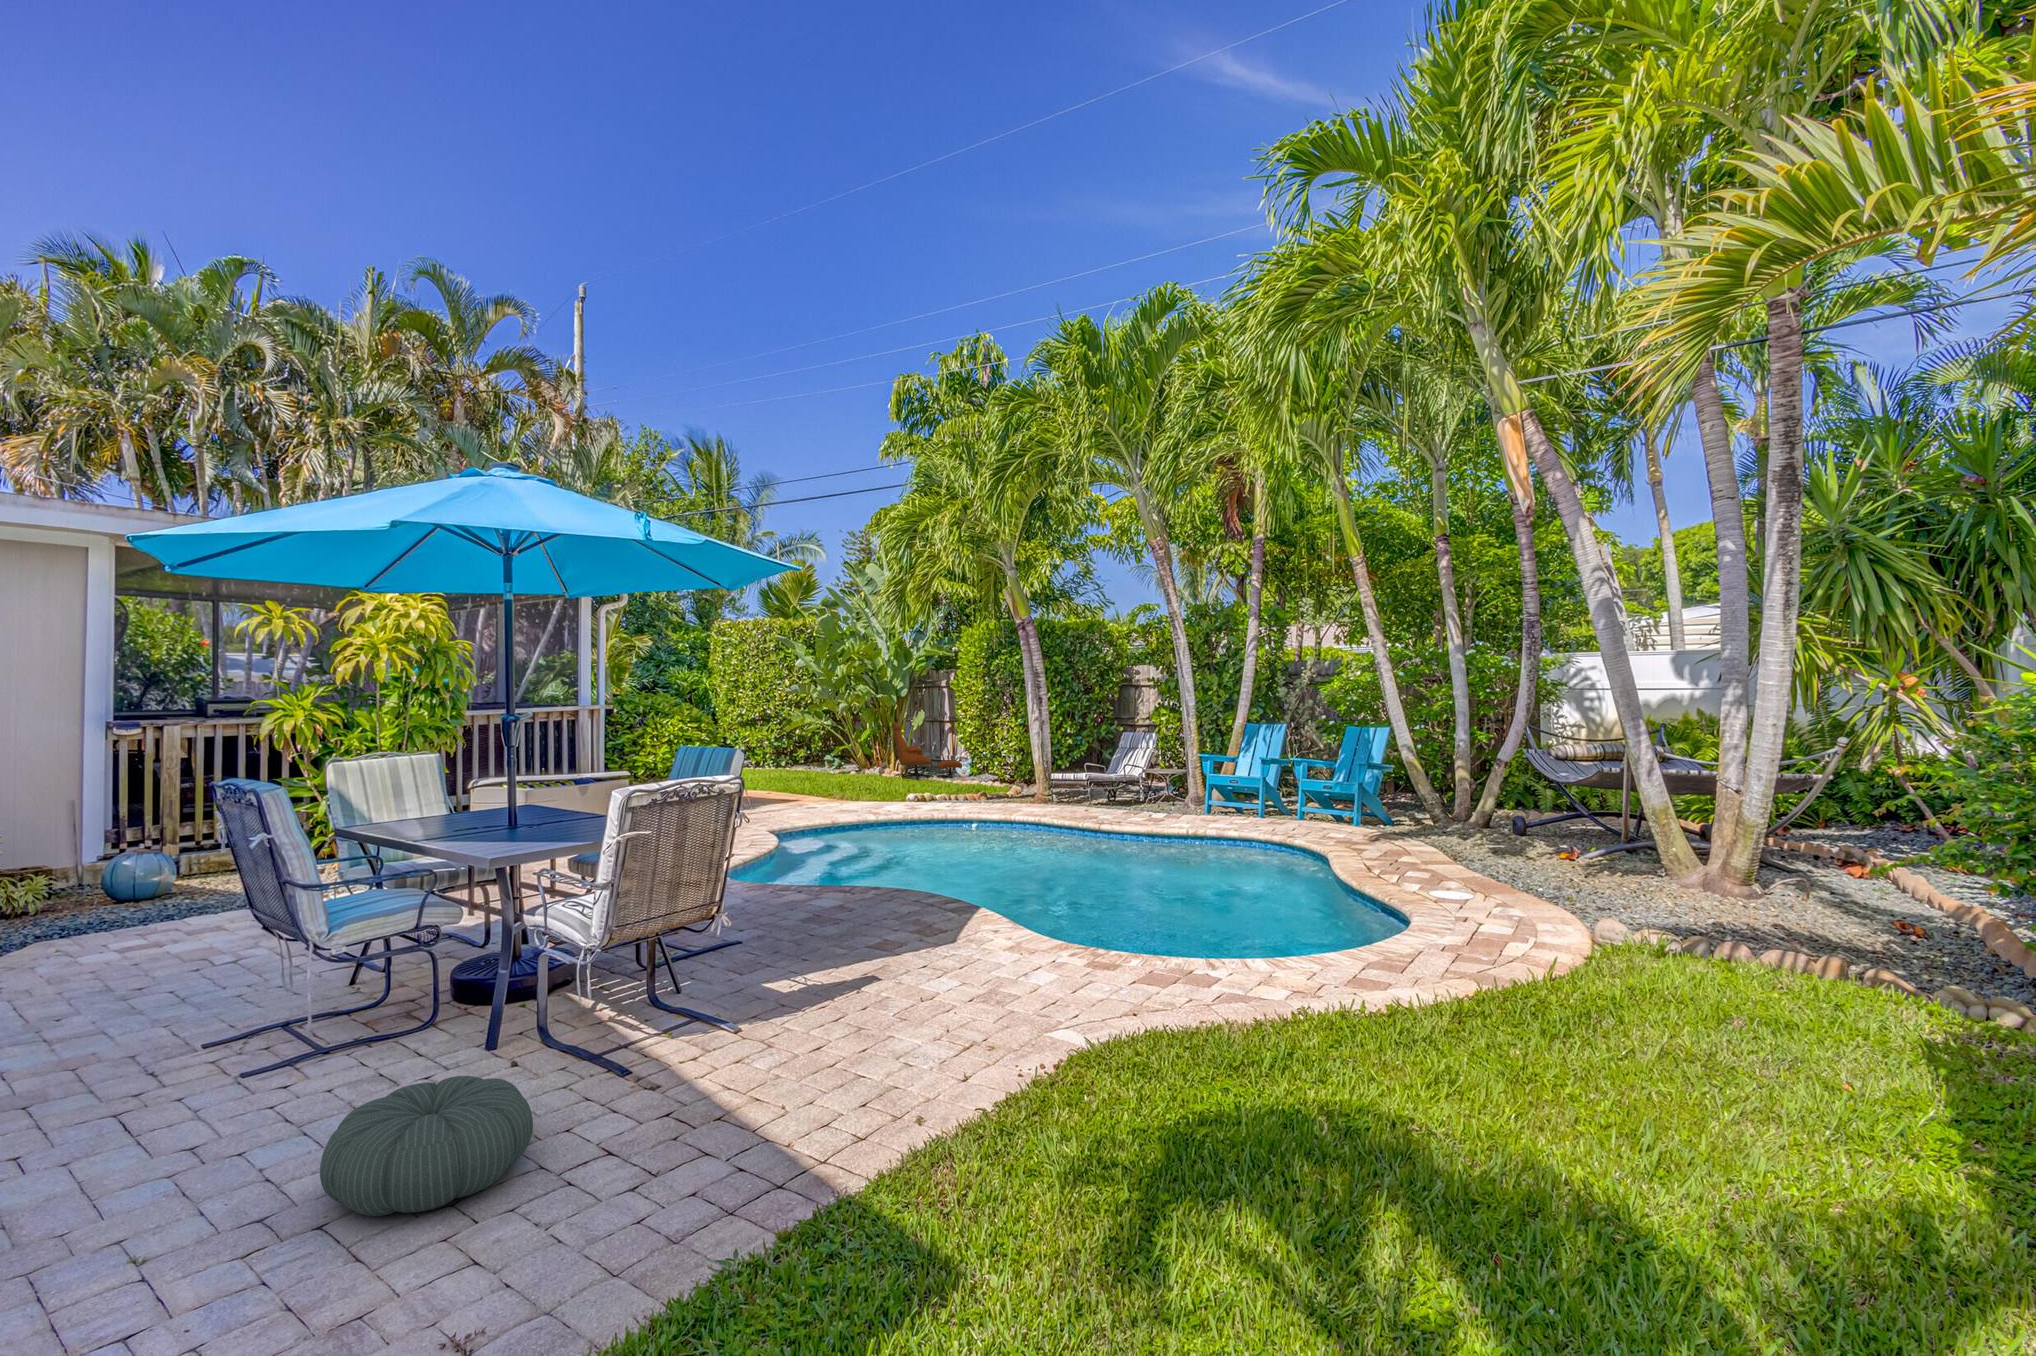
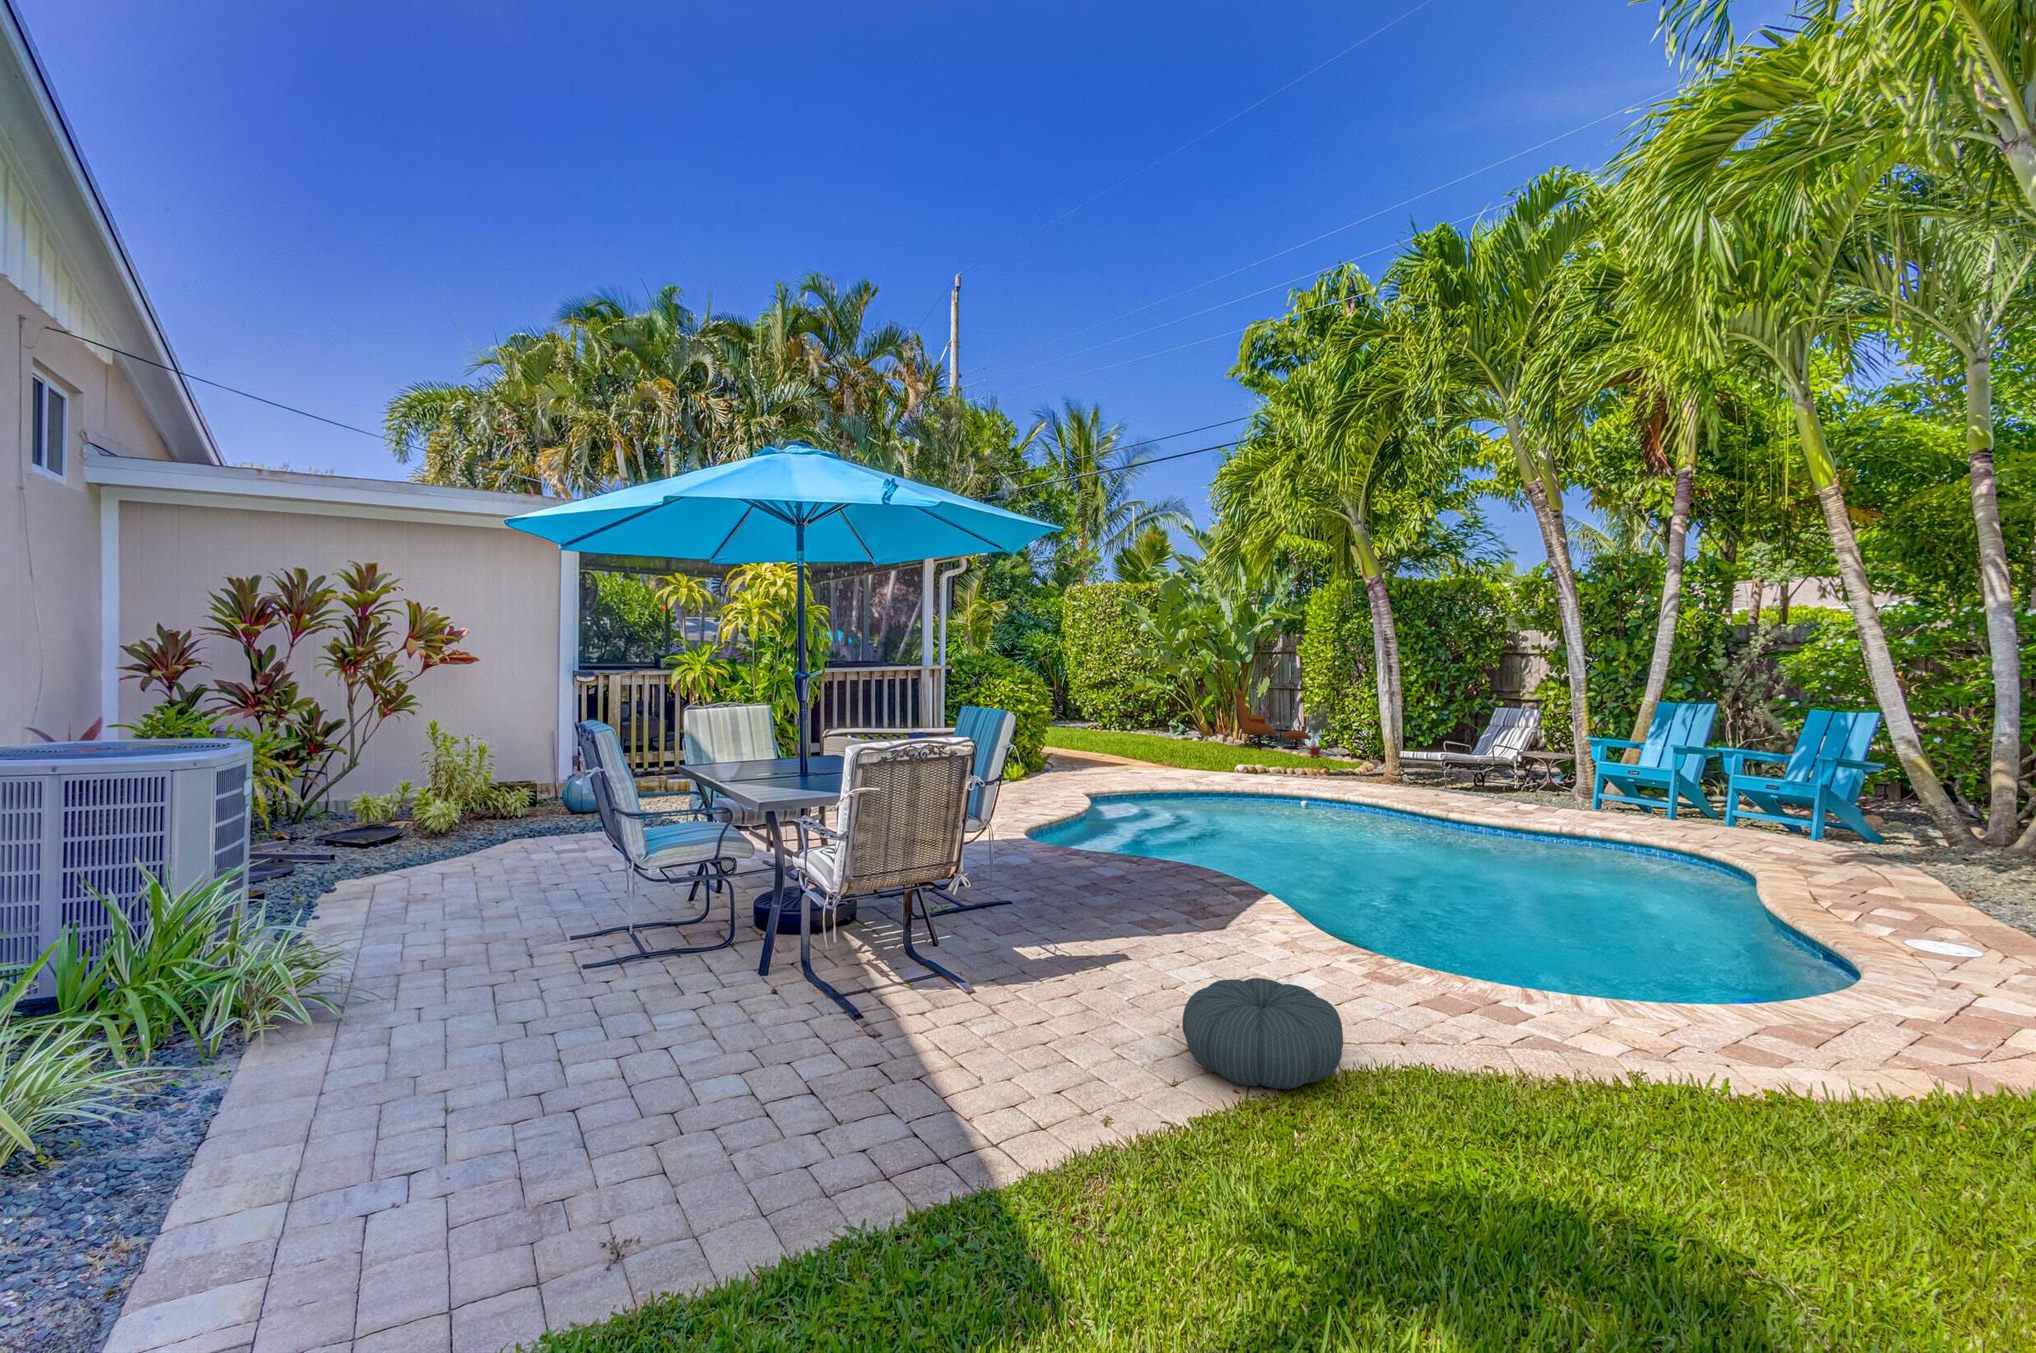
potted tree: none [959,732,989,784] -> present [1306,703,1334,758]
pouf: present [320,1076,533,1216] -> present [1182,978,1343,1089]

